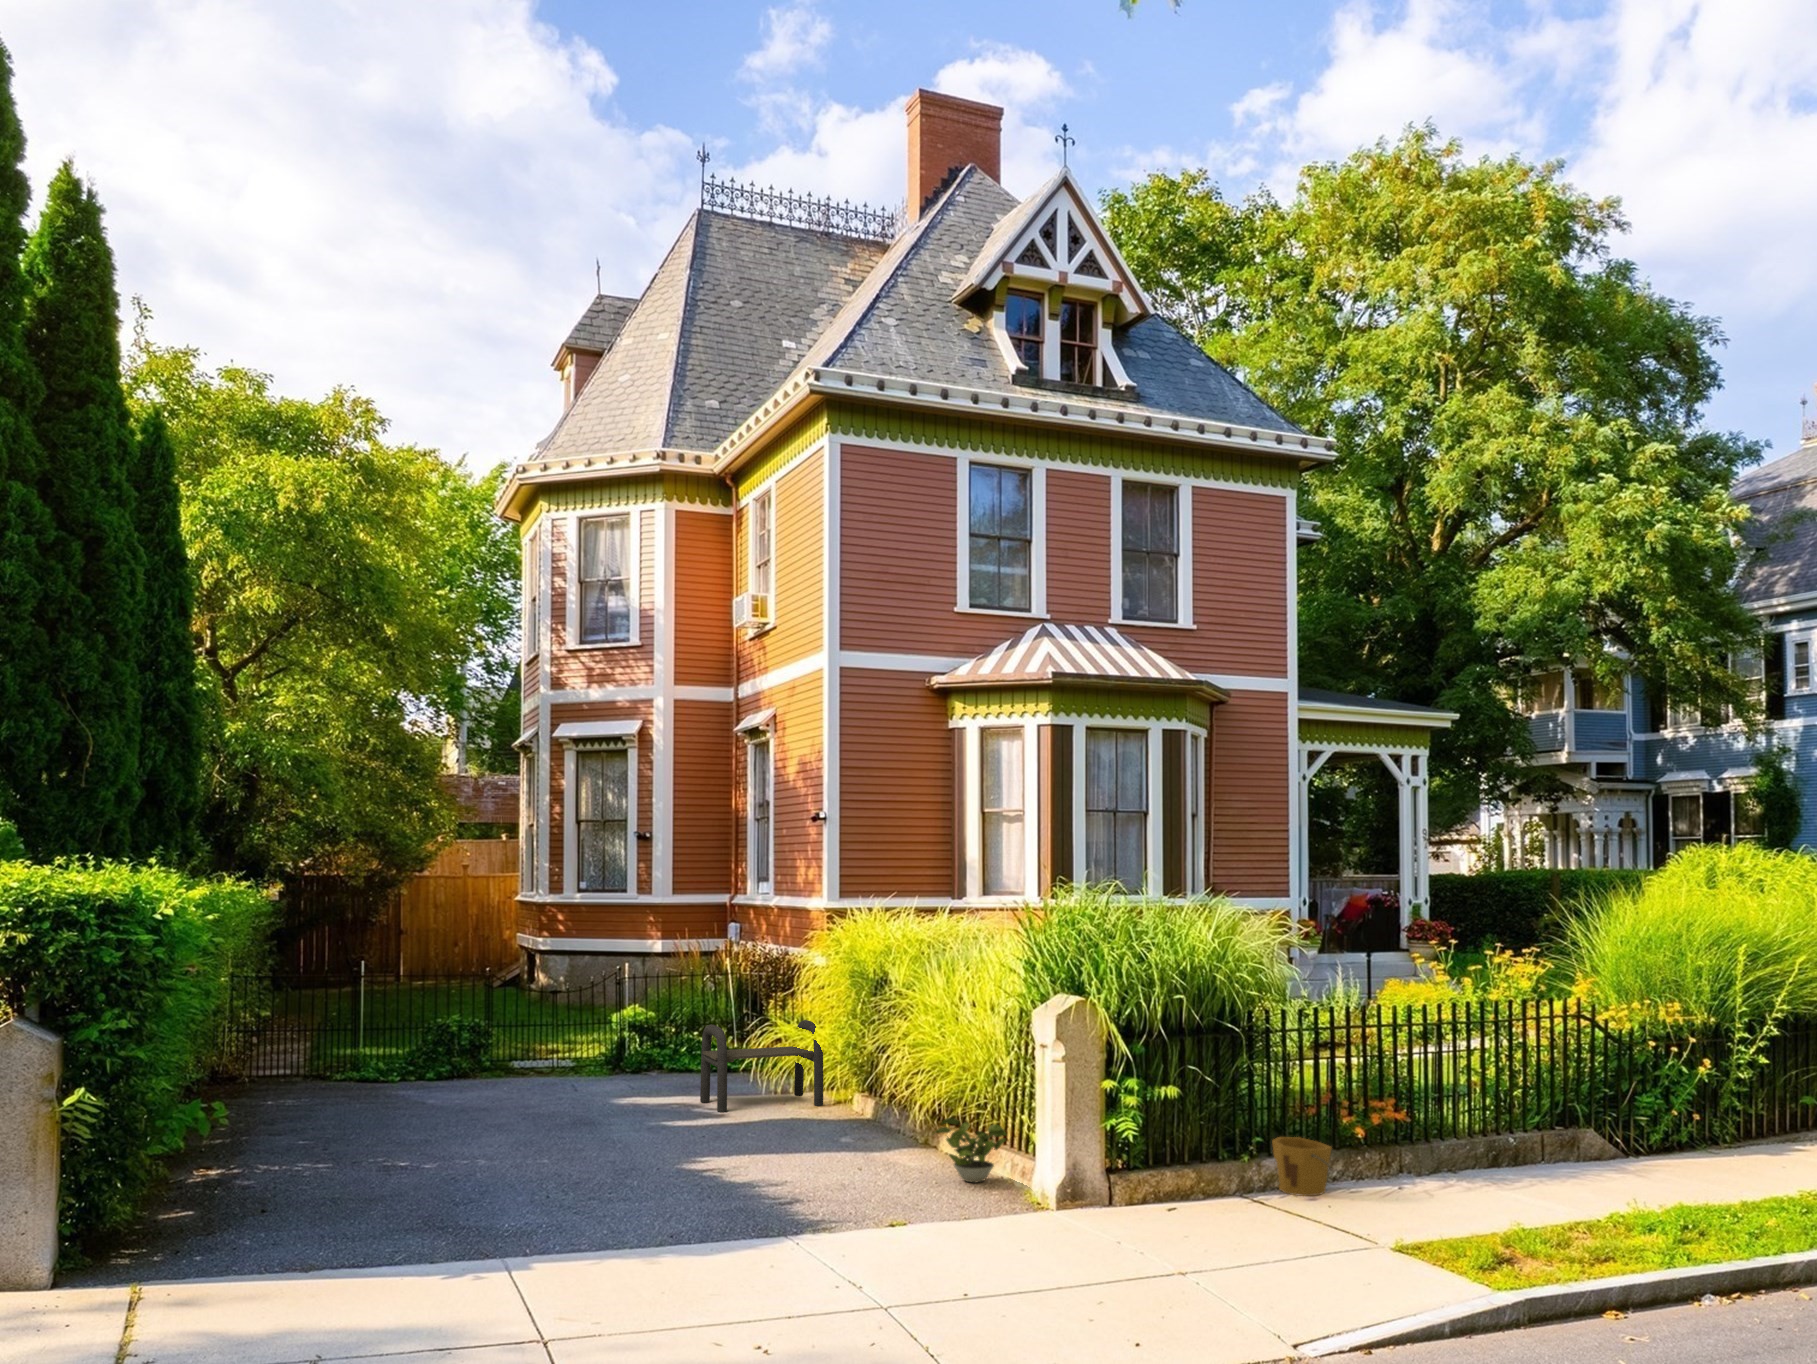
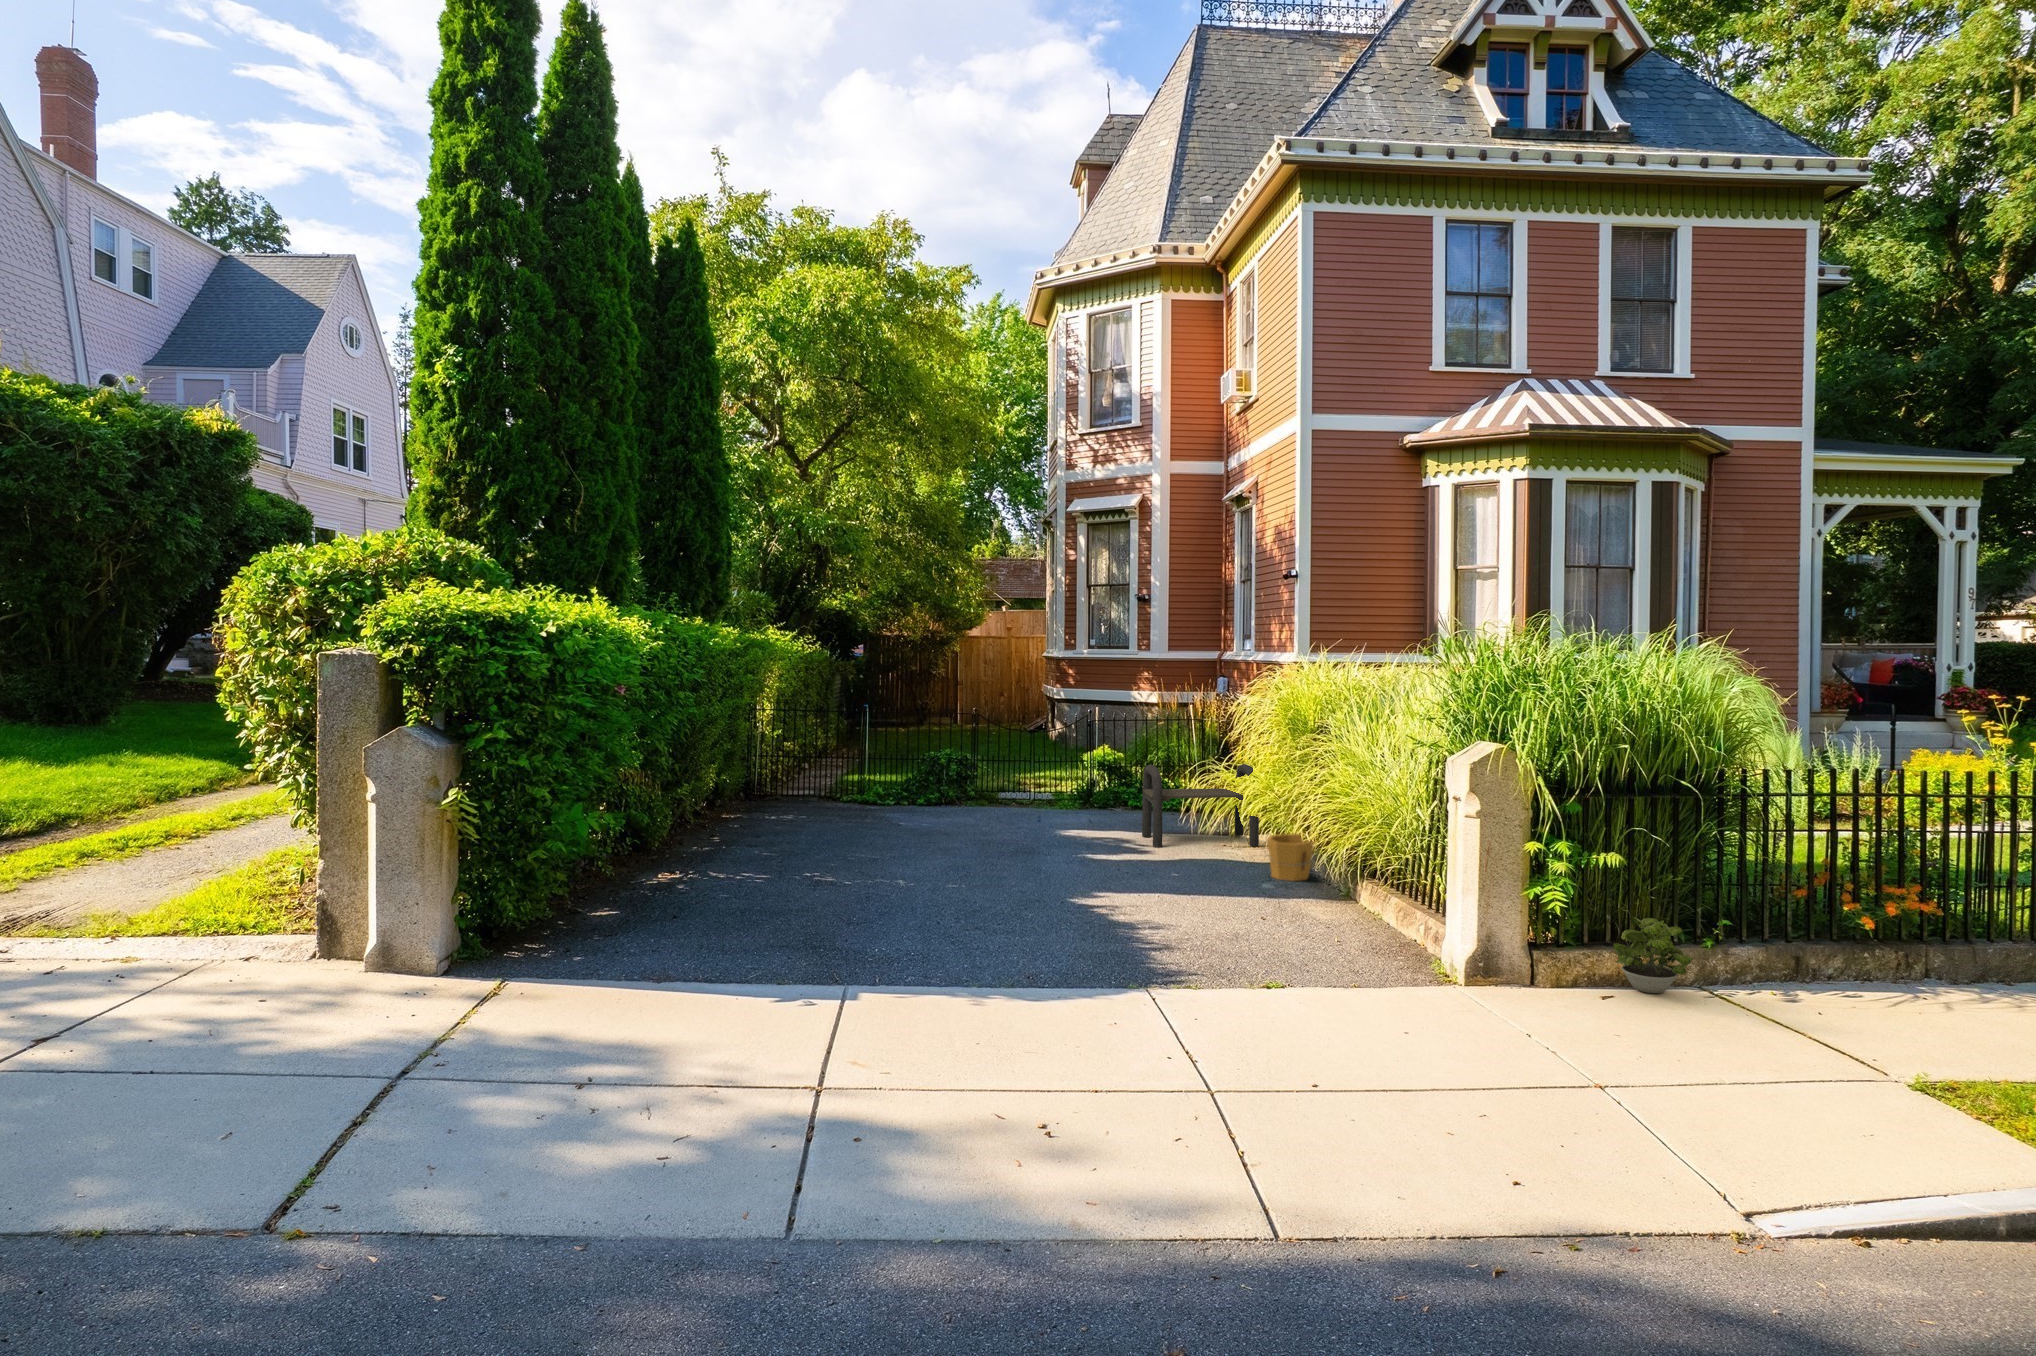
potted plant: present [935,1118,1007,1183] -> present [1613,917,1692,993]
bucket: present [1272,1137,1332,1196] -> present [1265,834,1314,881]

